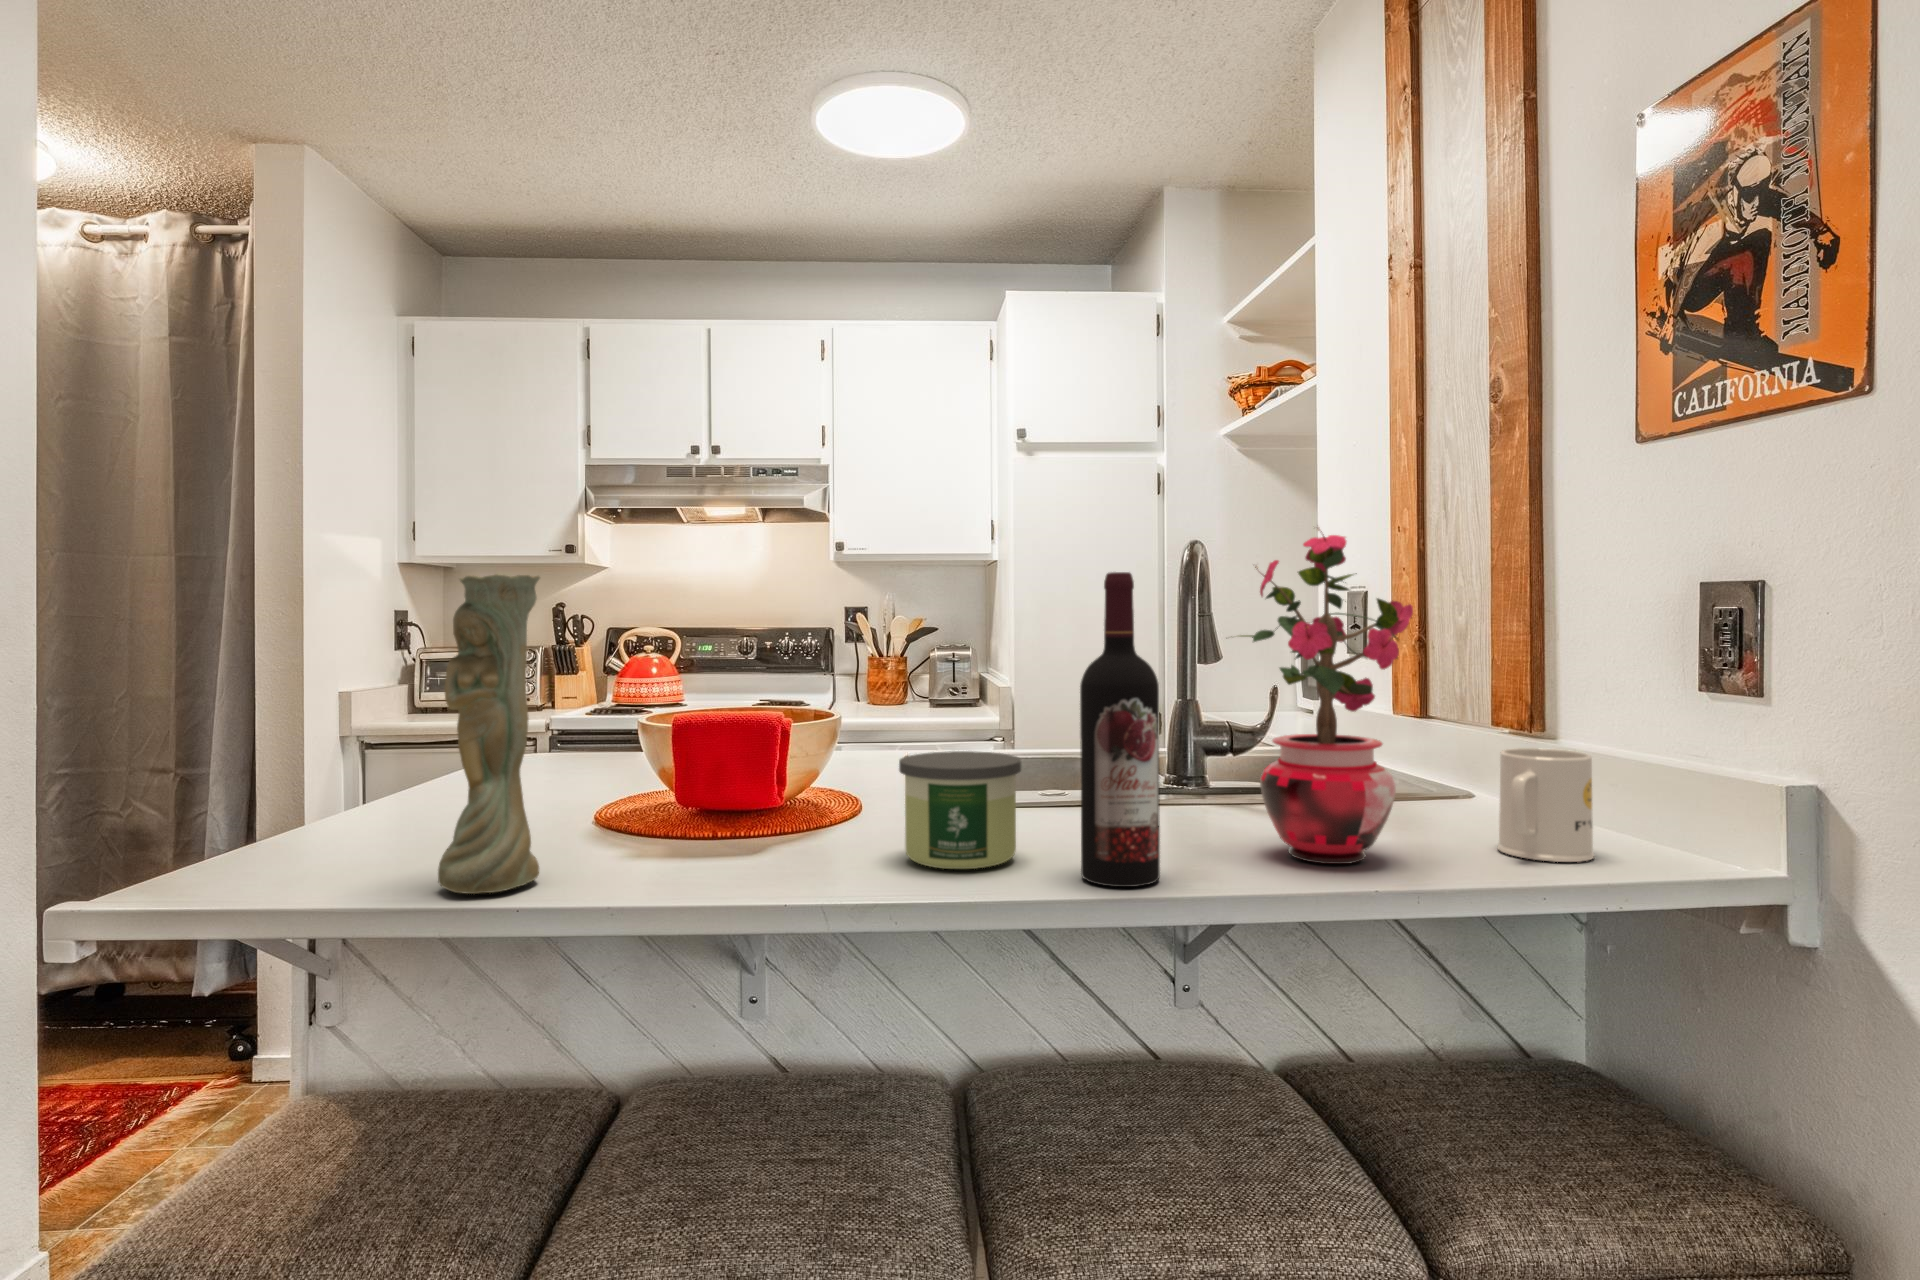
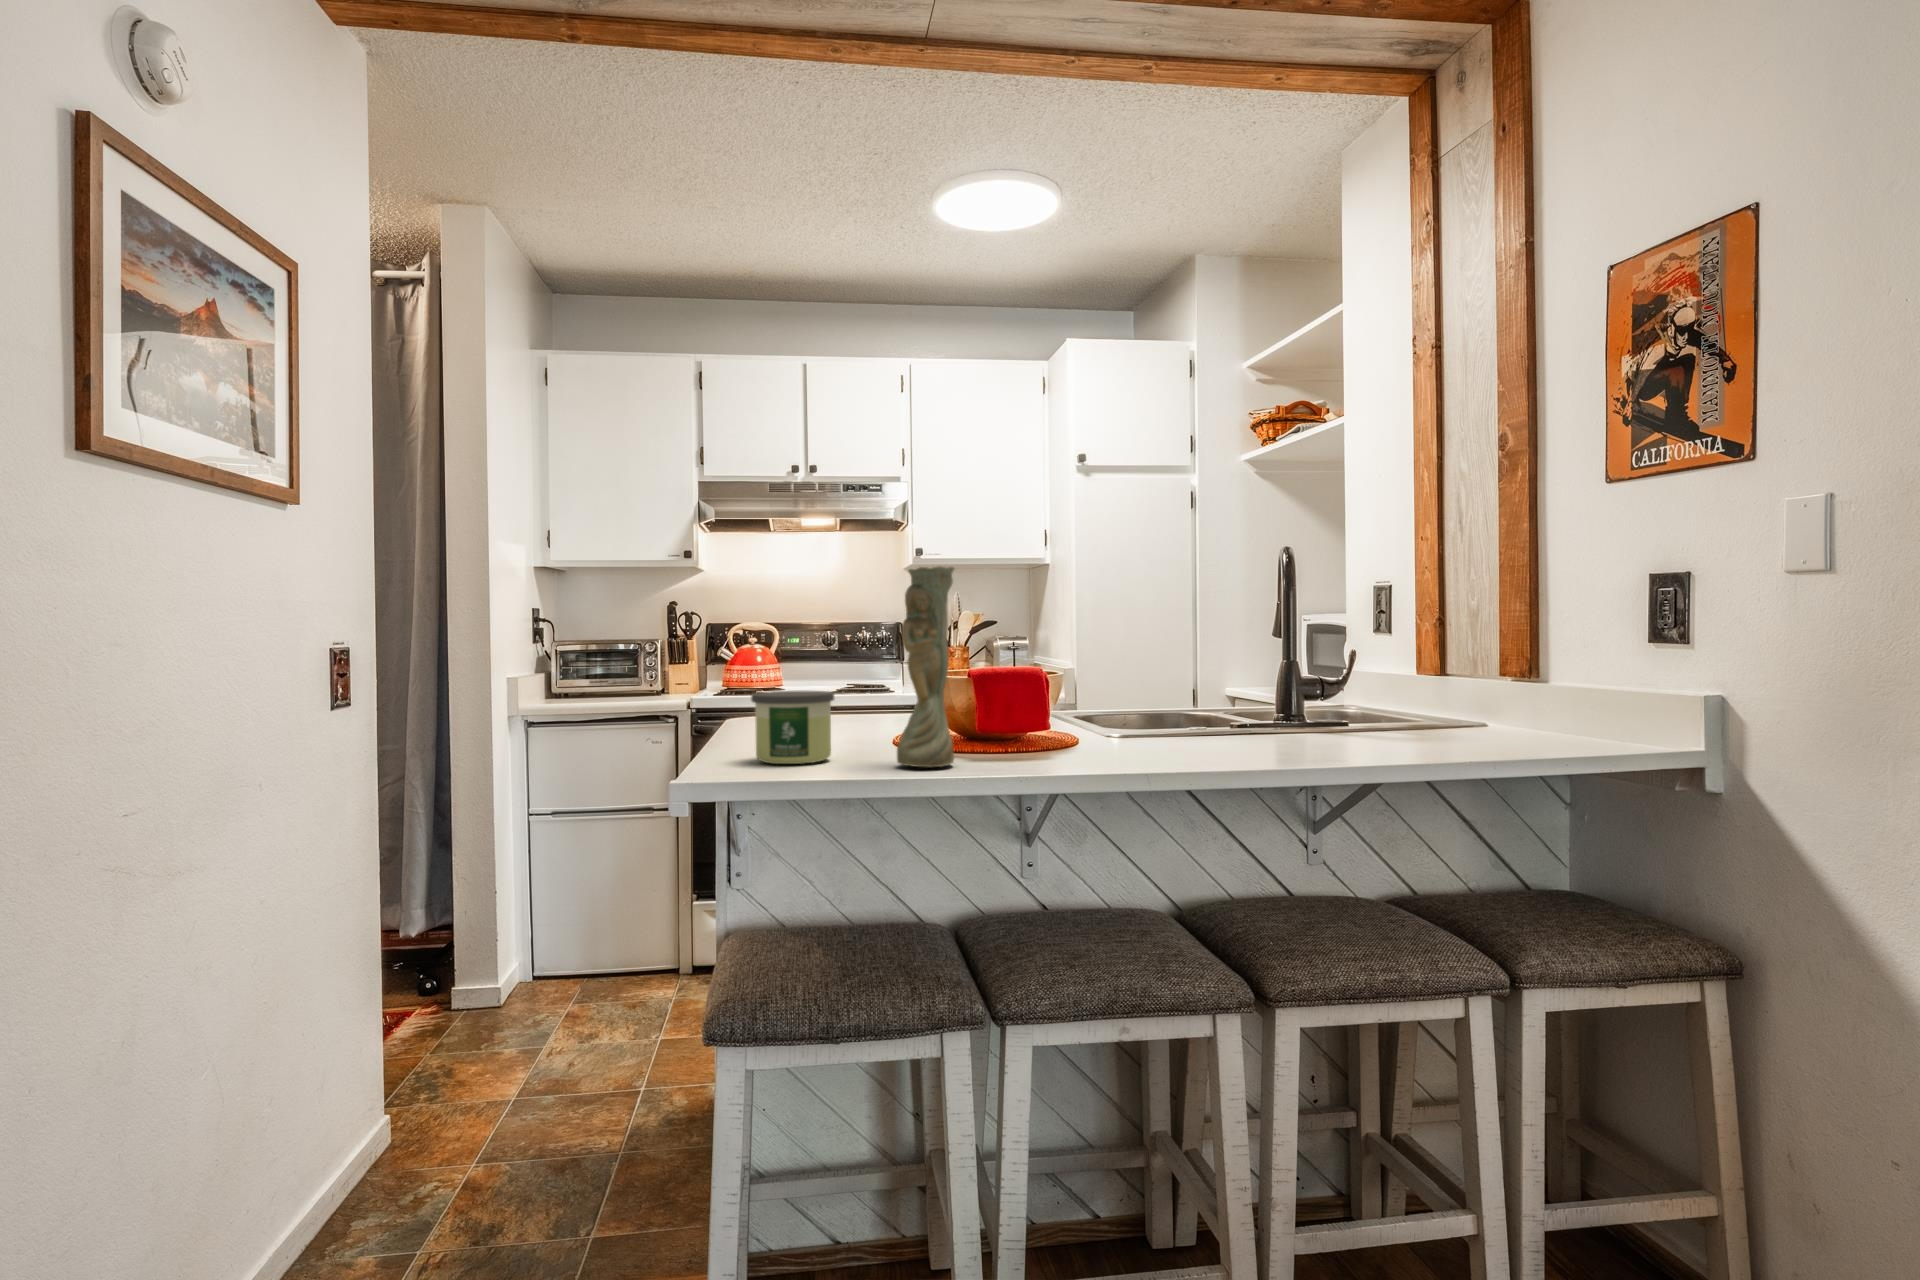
potted plant: present [1240,528,1413,864] -> none [1361,536,1481,751]
wine bottle: present [1080,572,1160,887] -> none [1289,566,1341,760]
mug: present [1498,748,1594,862] -> none [1531,681,1593,748]
candle: present [899,751,1021,869] -> present [751,691,834,764]

